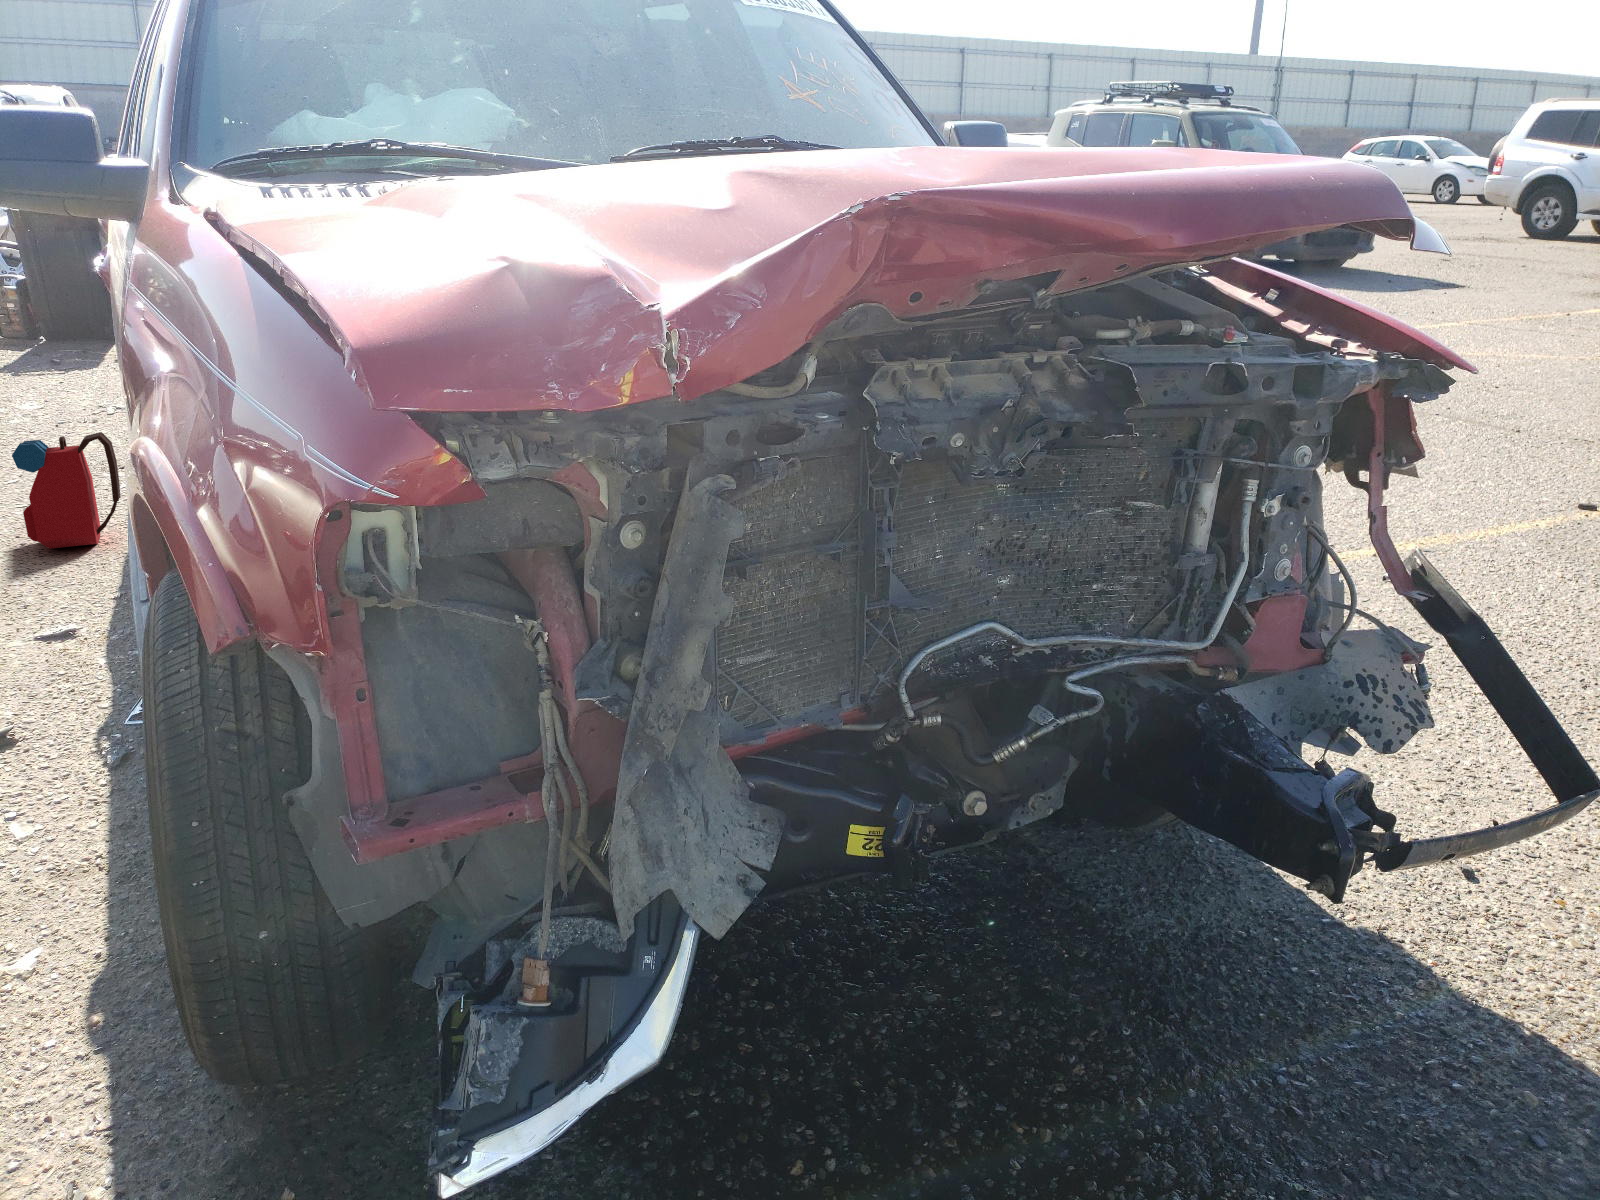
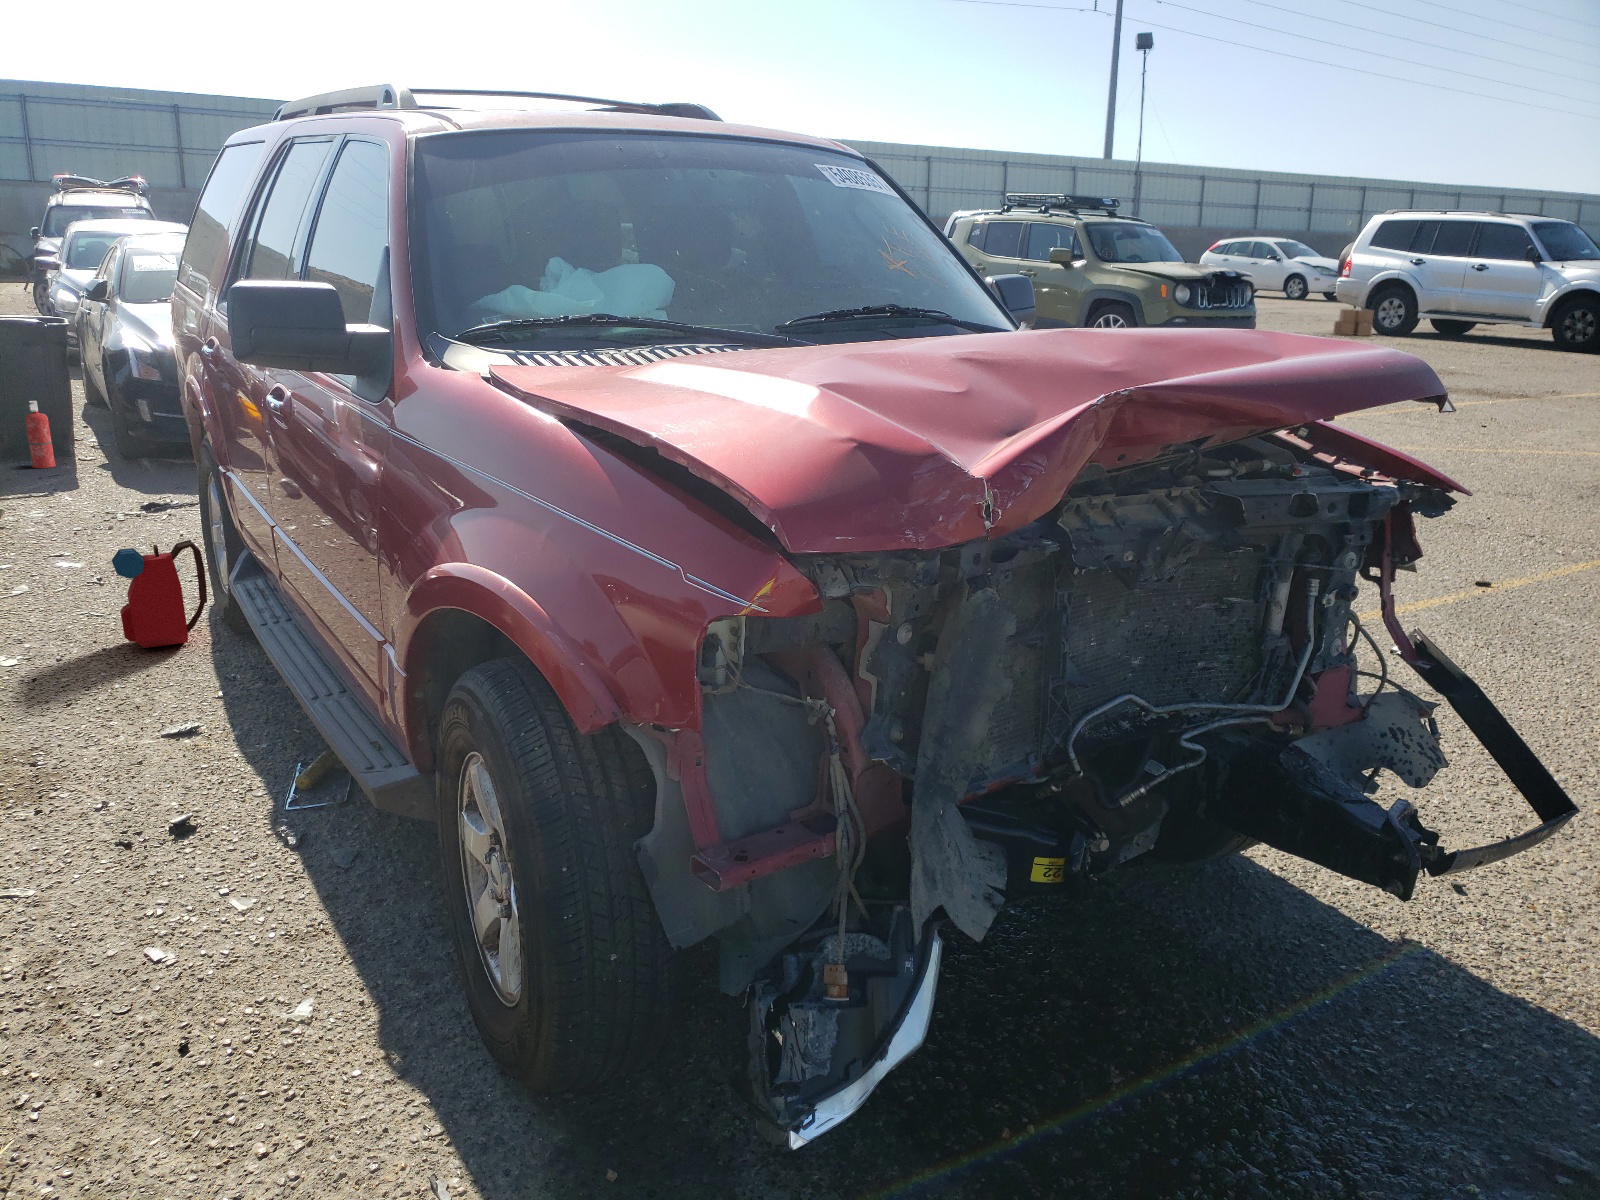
cardboard box: none [1479,210,1528,241] -> present [1334,309,1374,336]
fire extinguisher: none [23,293,56,365] -> present [25,401,56,468]

